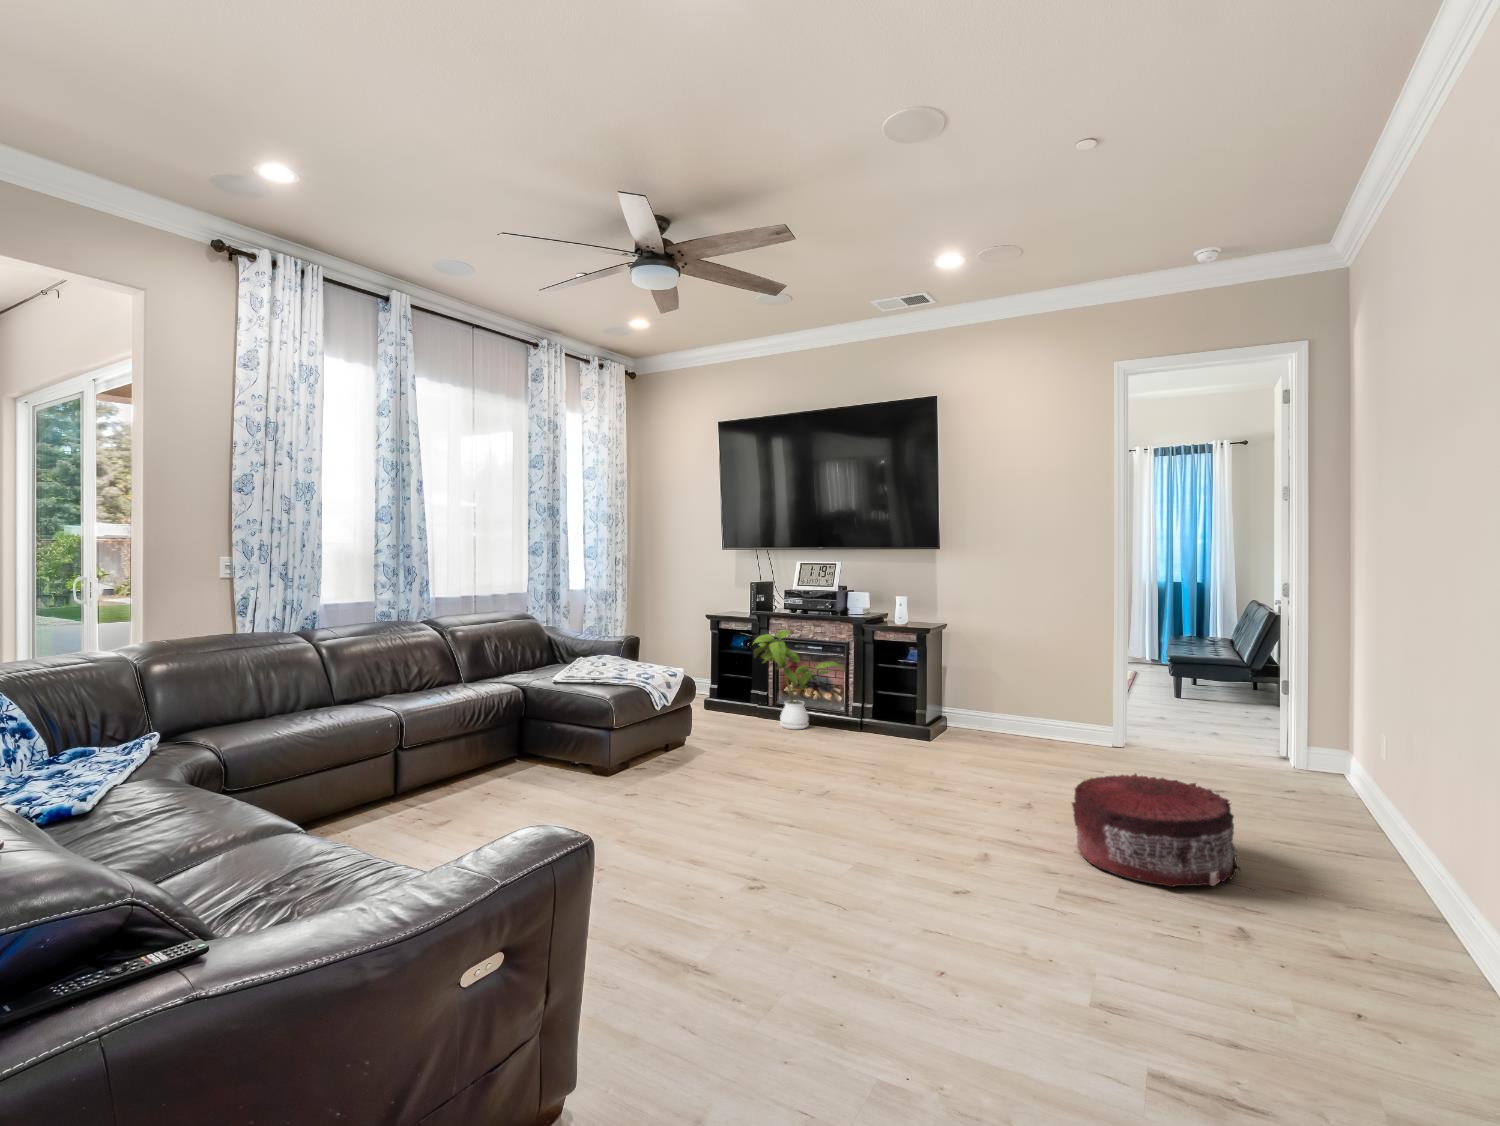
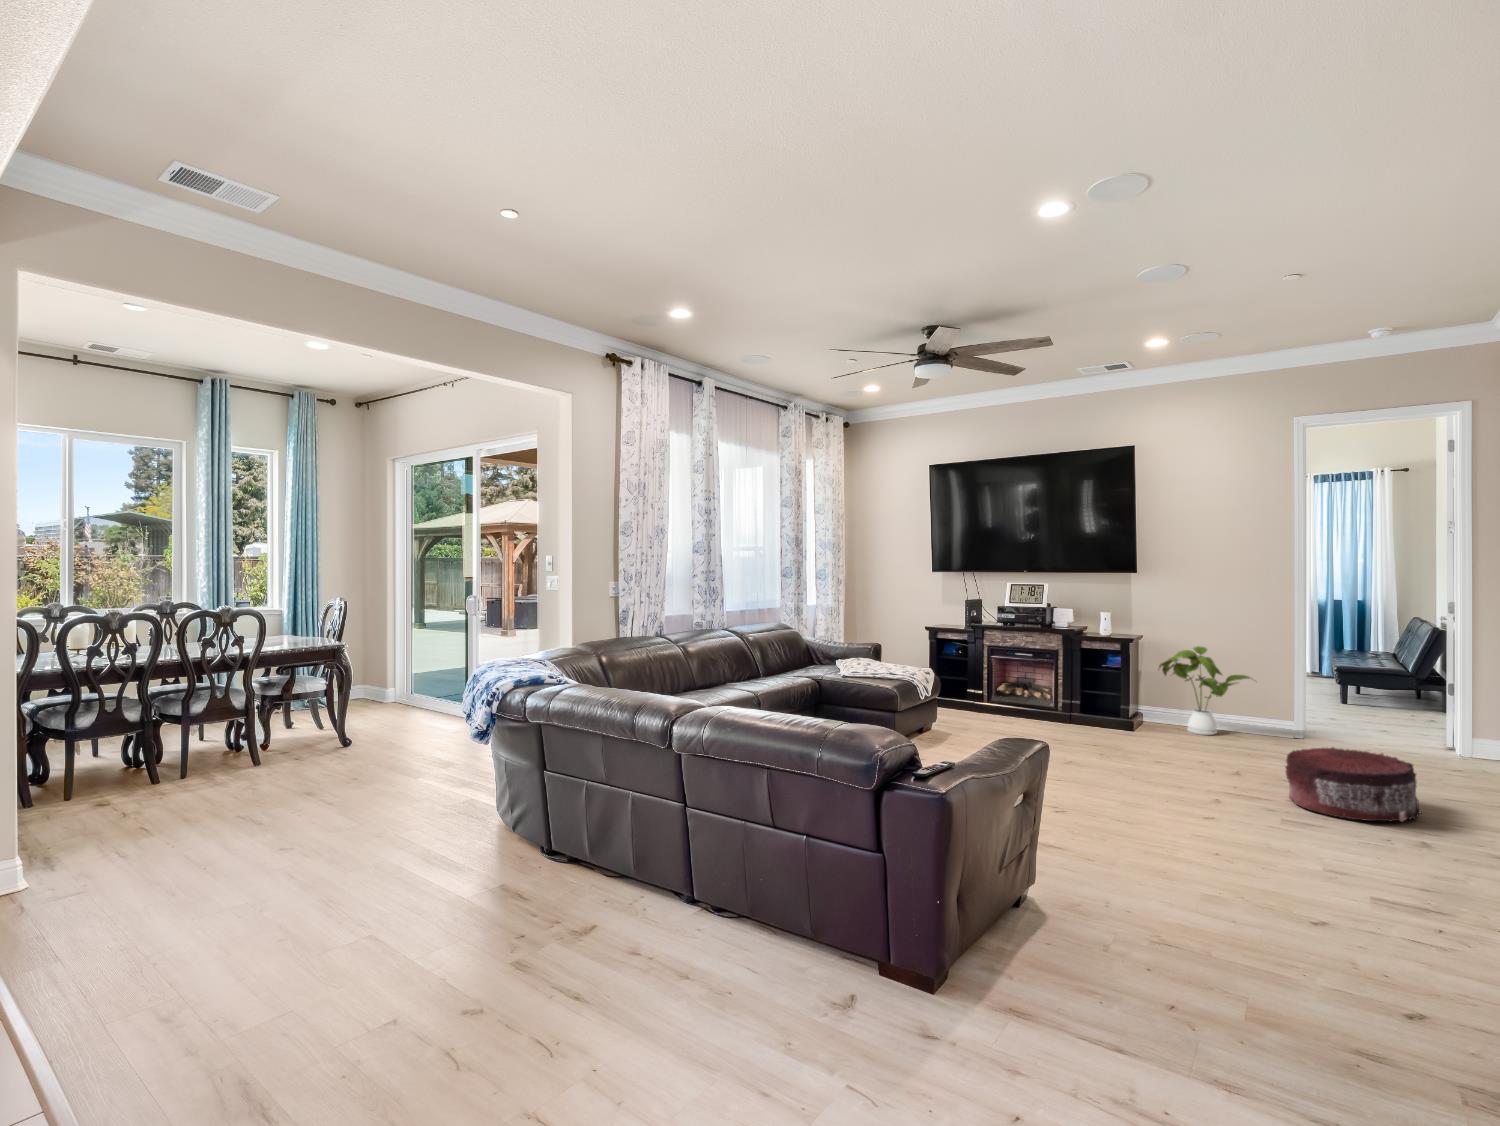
house plant: present [754,630,843,729] -> present [1159,646,1250,735]

